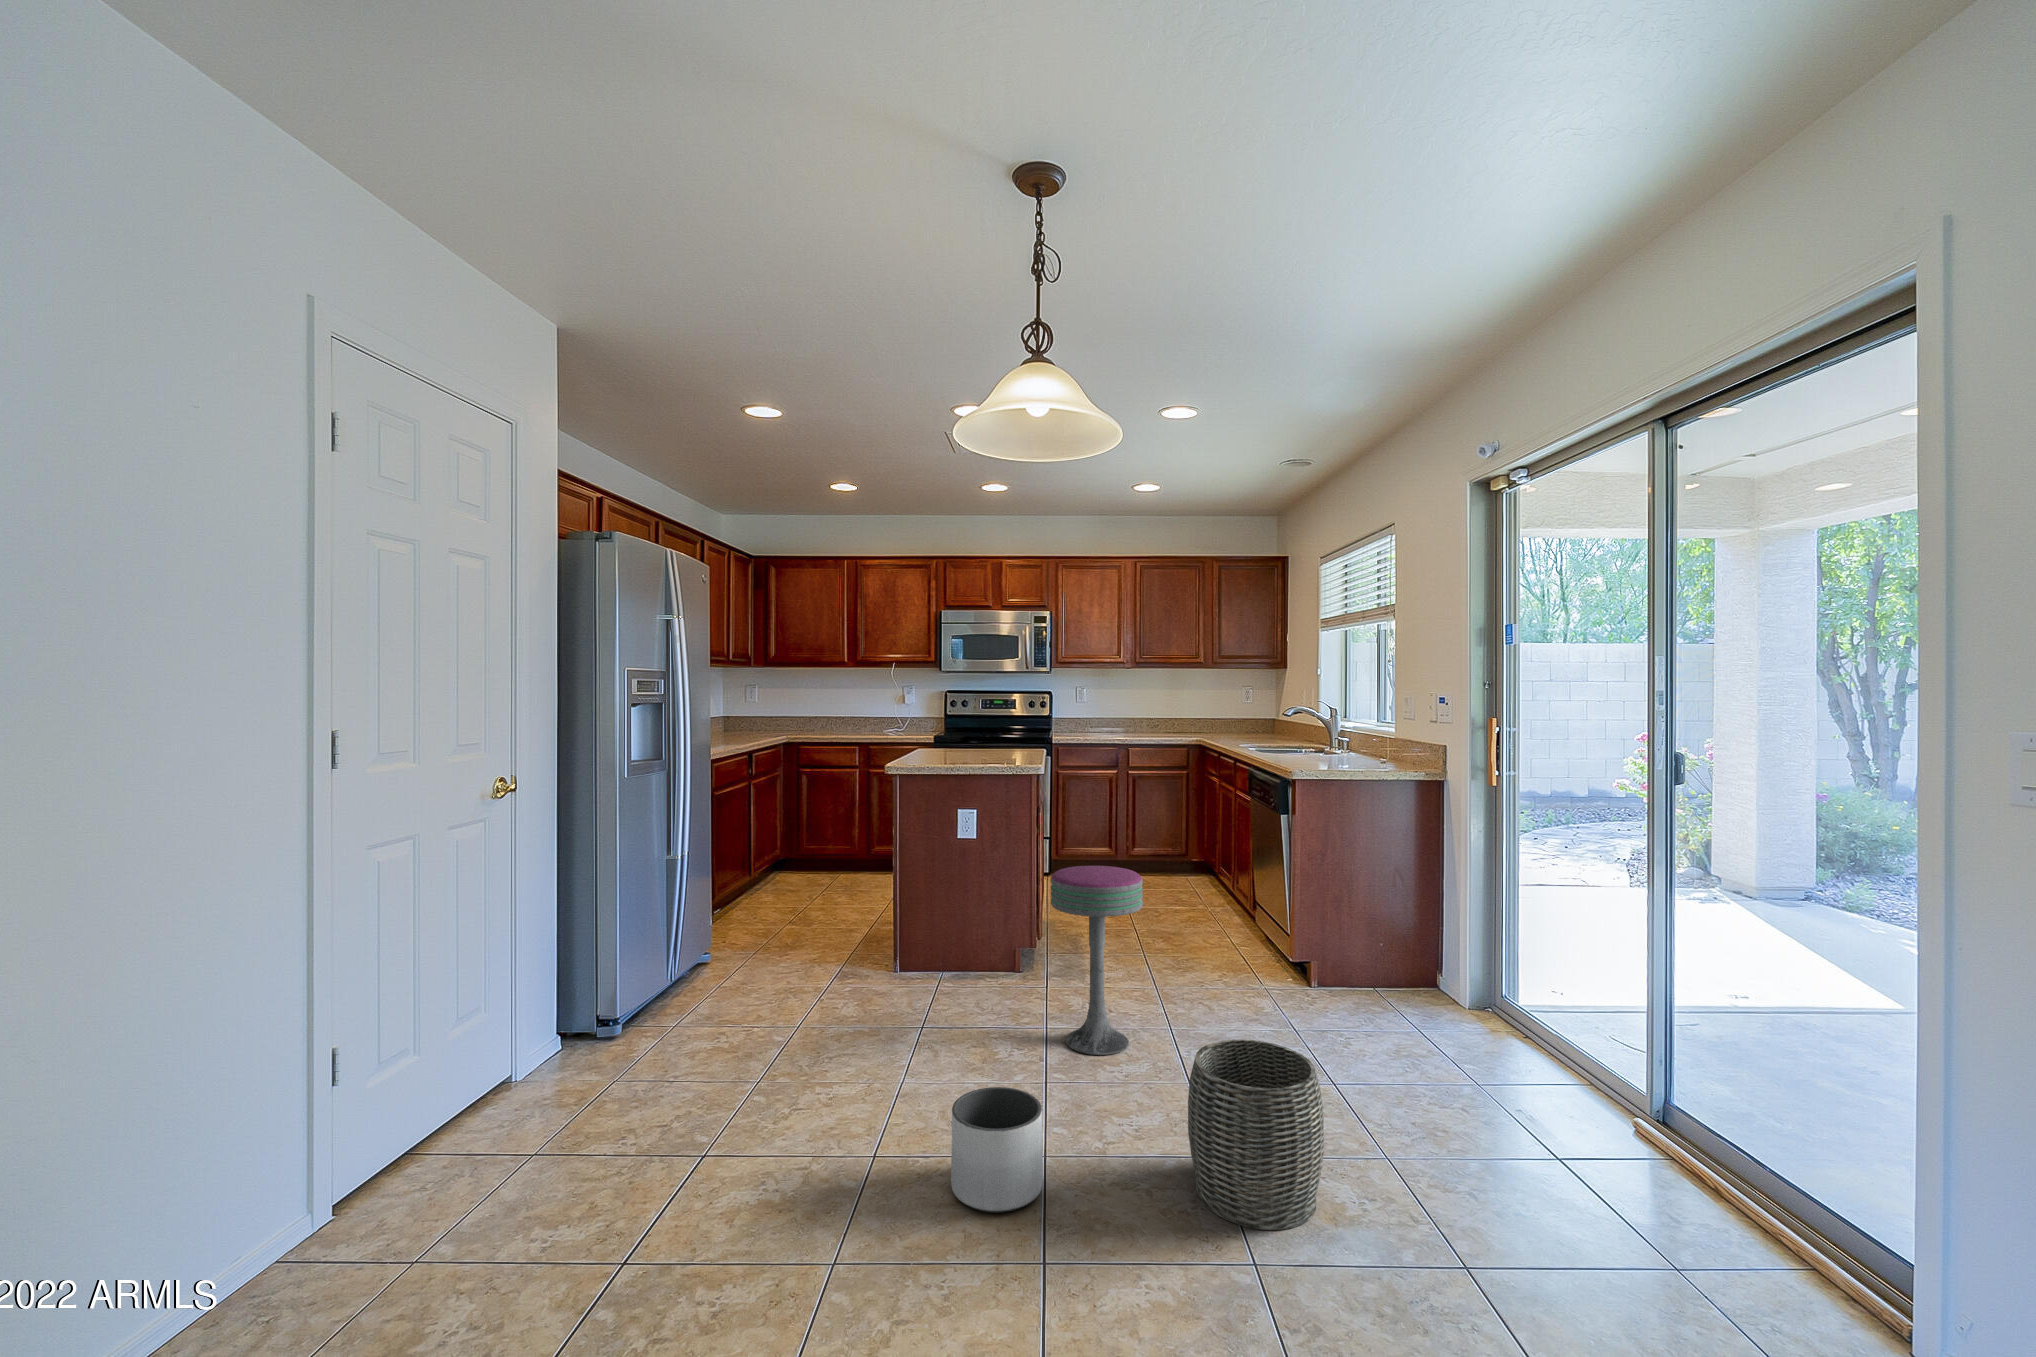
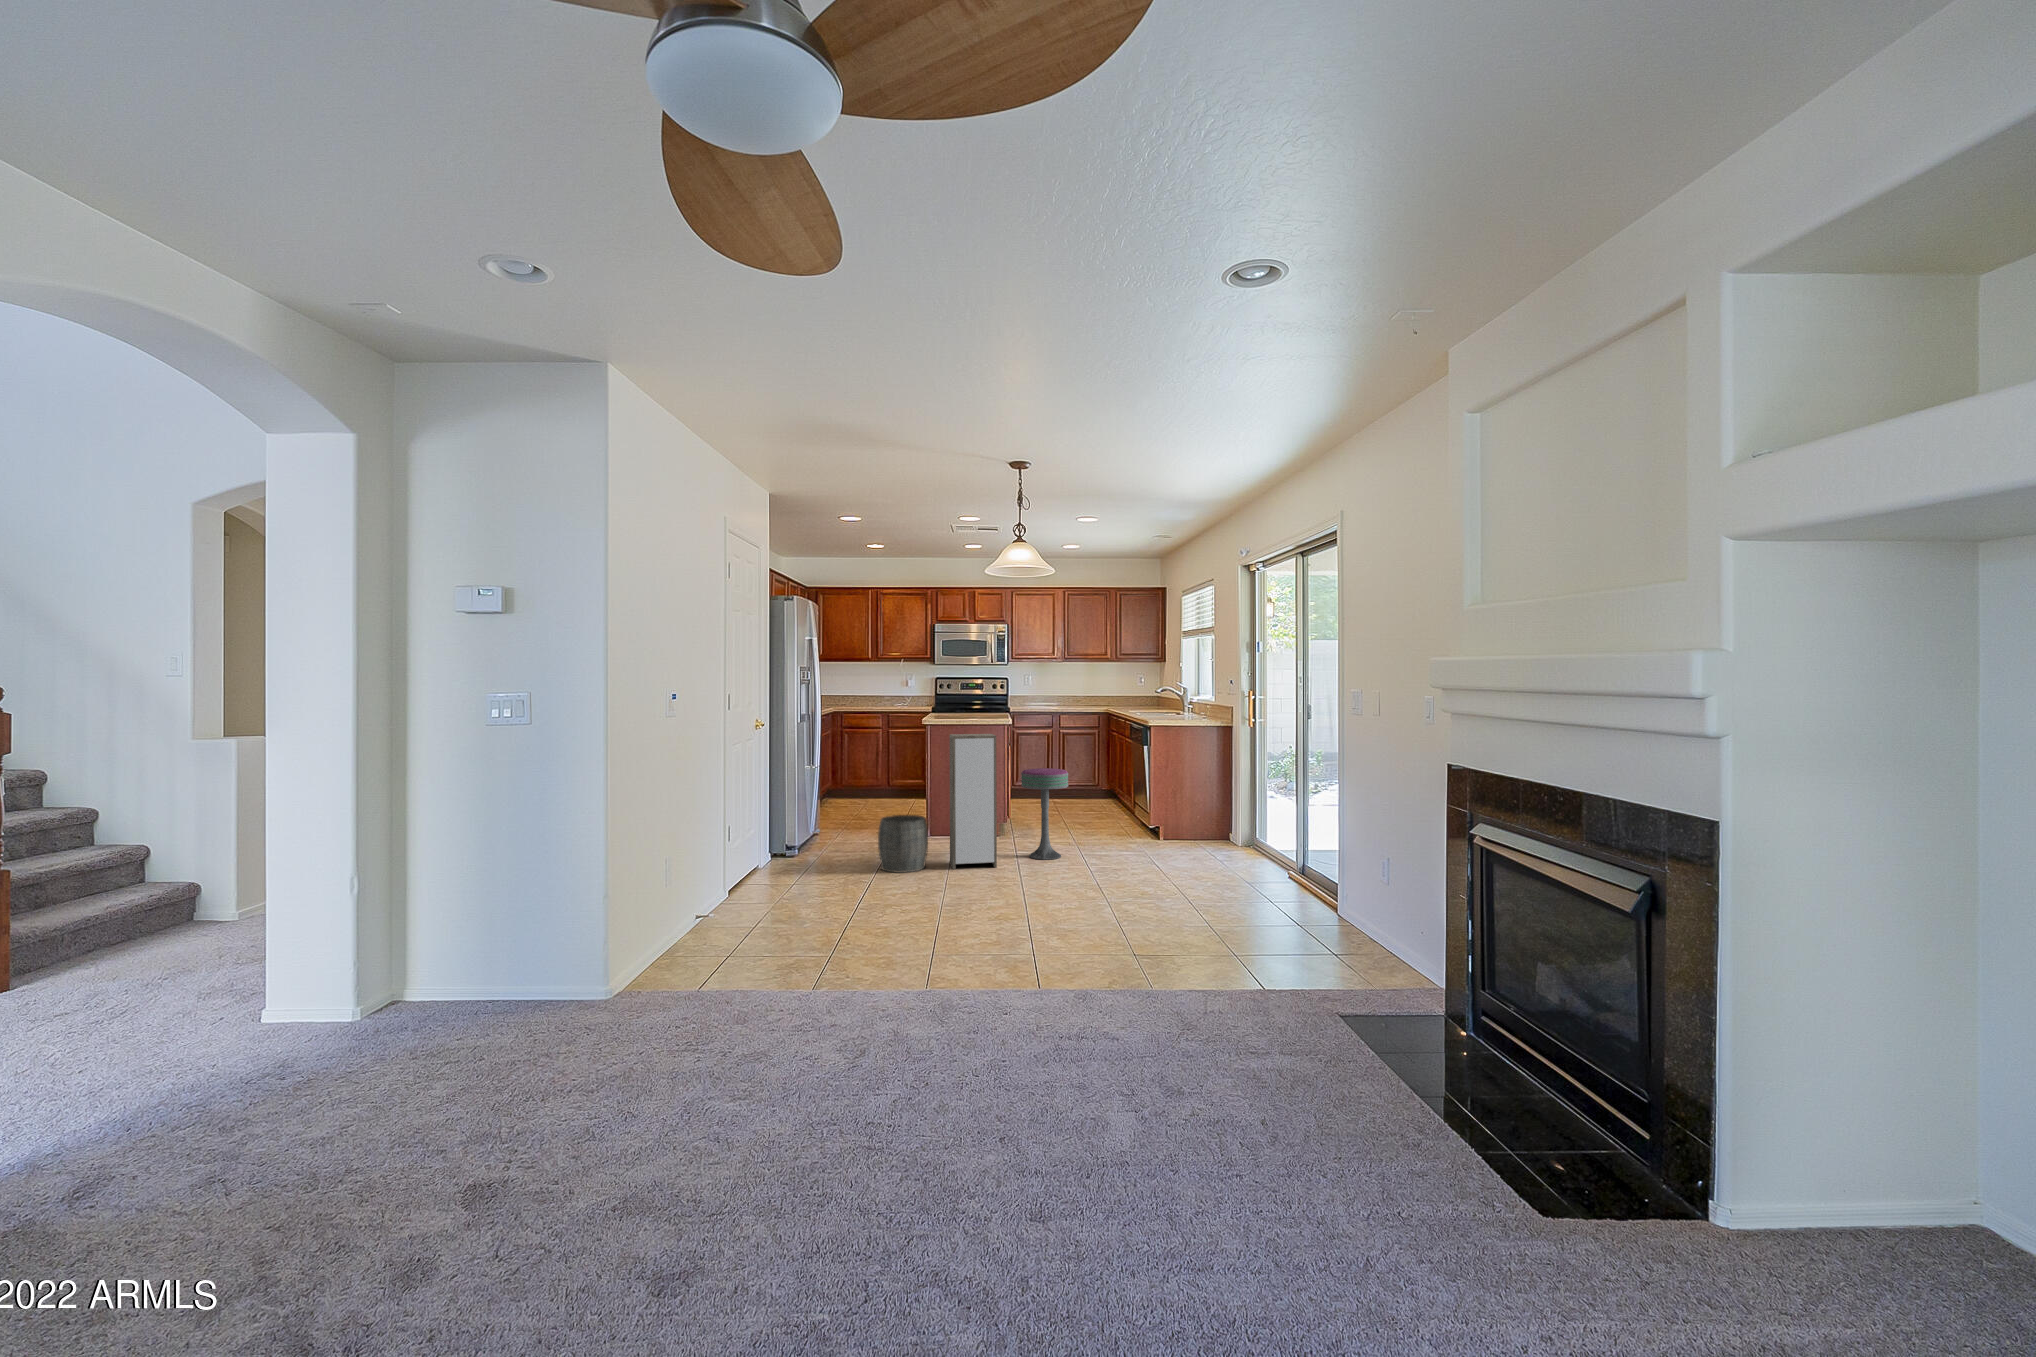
storage cabinet: none [904,803,995,1088] -> present [950,734,997,869]
woven basket: present [1188,1040,1324,1230] -> present [878,815,928,873]
planter: present [951,1087,1043,1213] -> none [986,851,1025,893]

